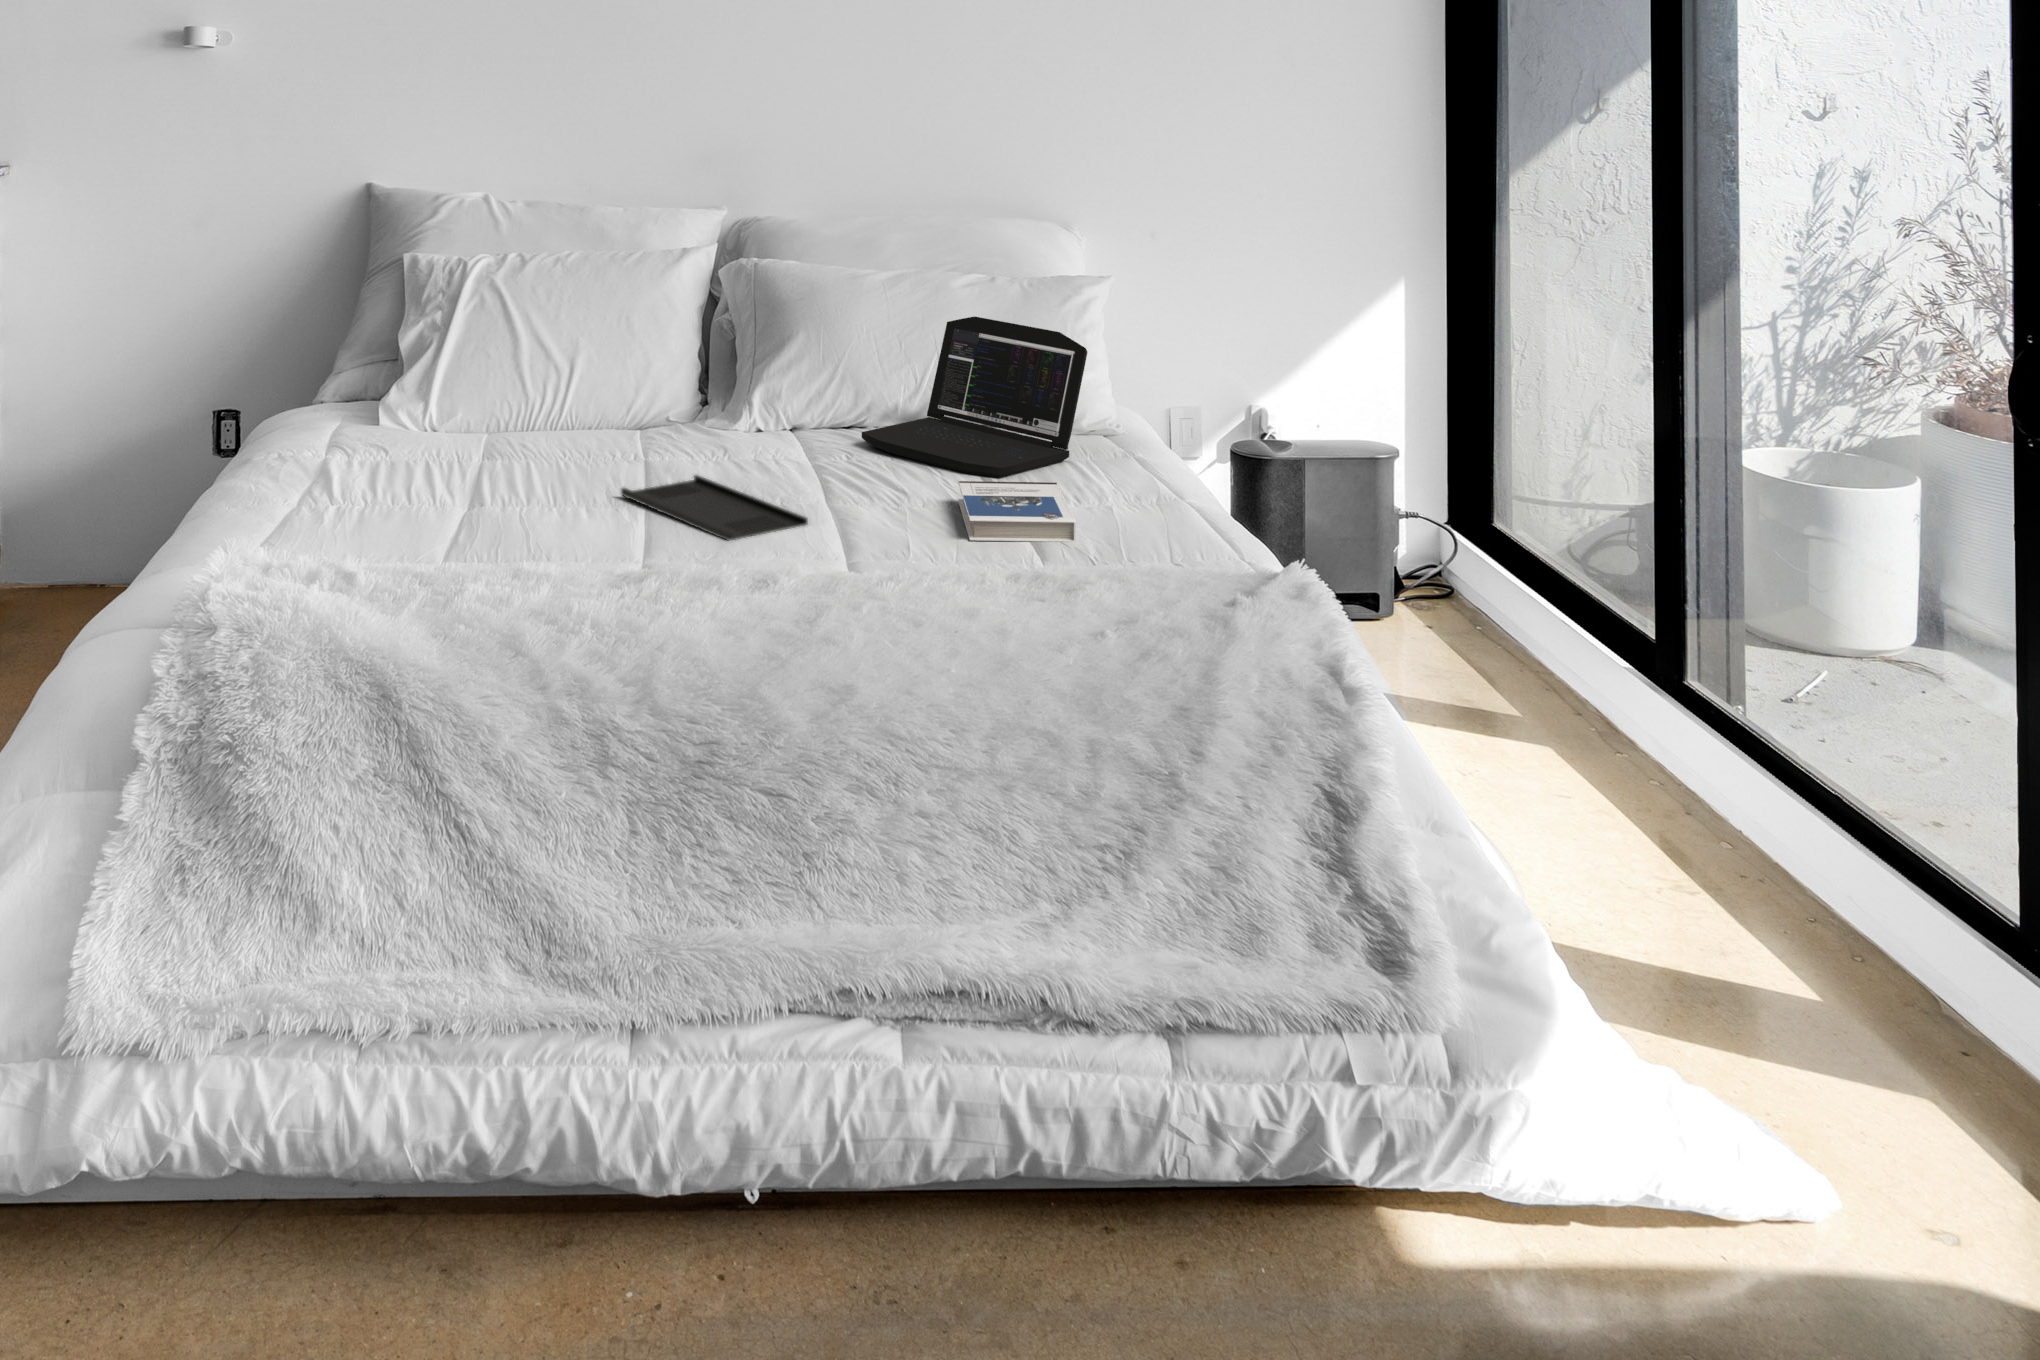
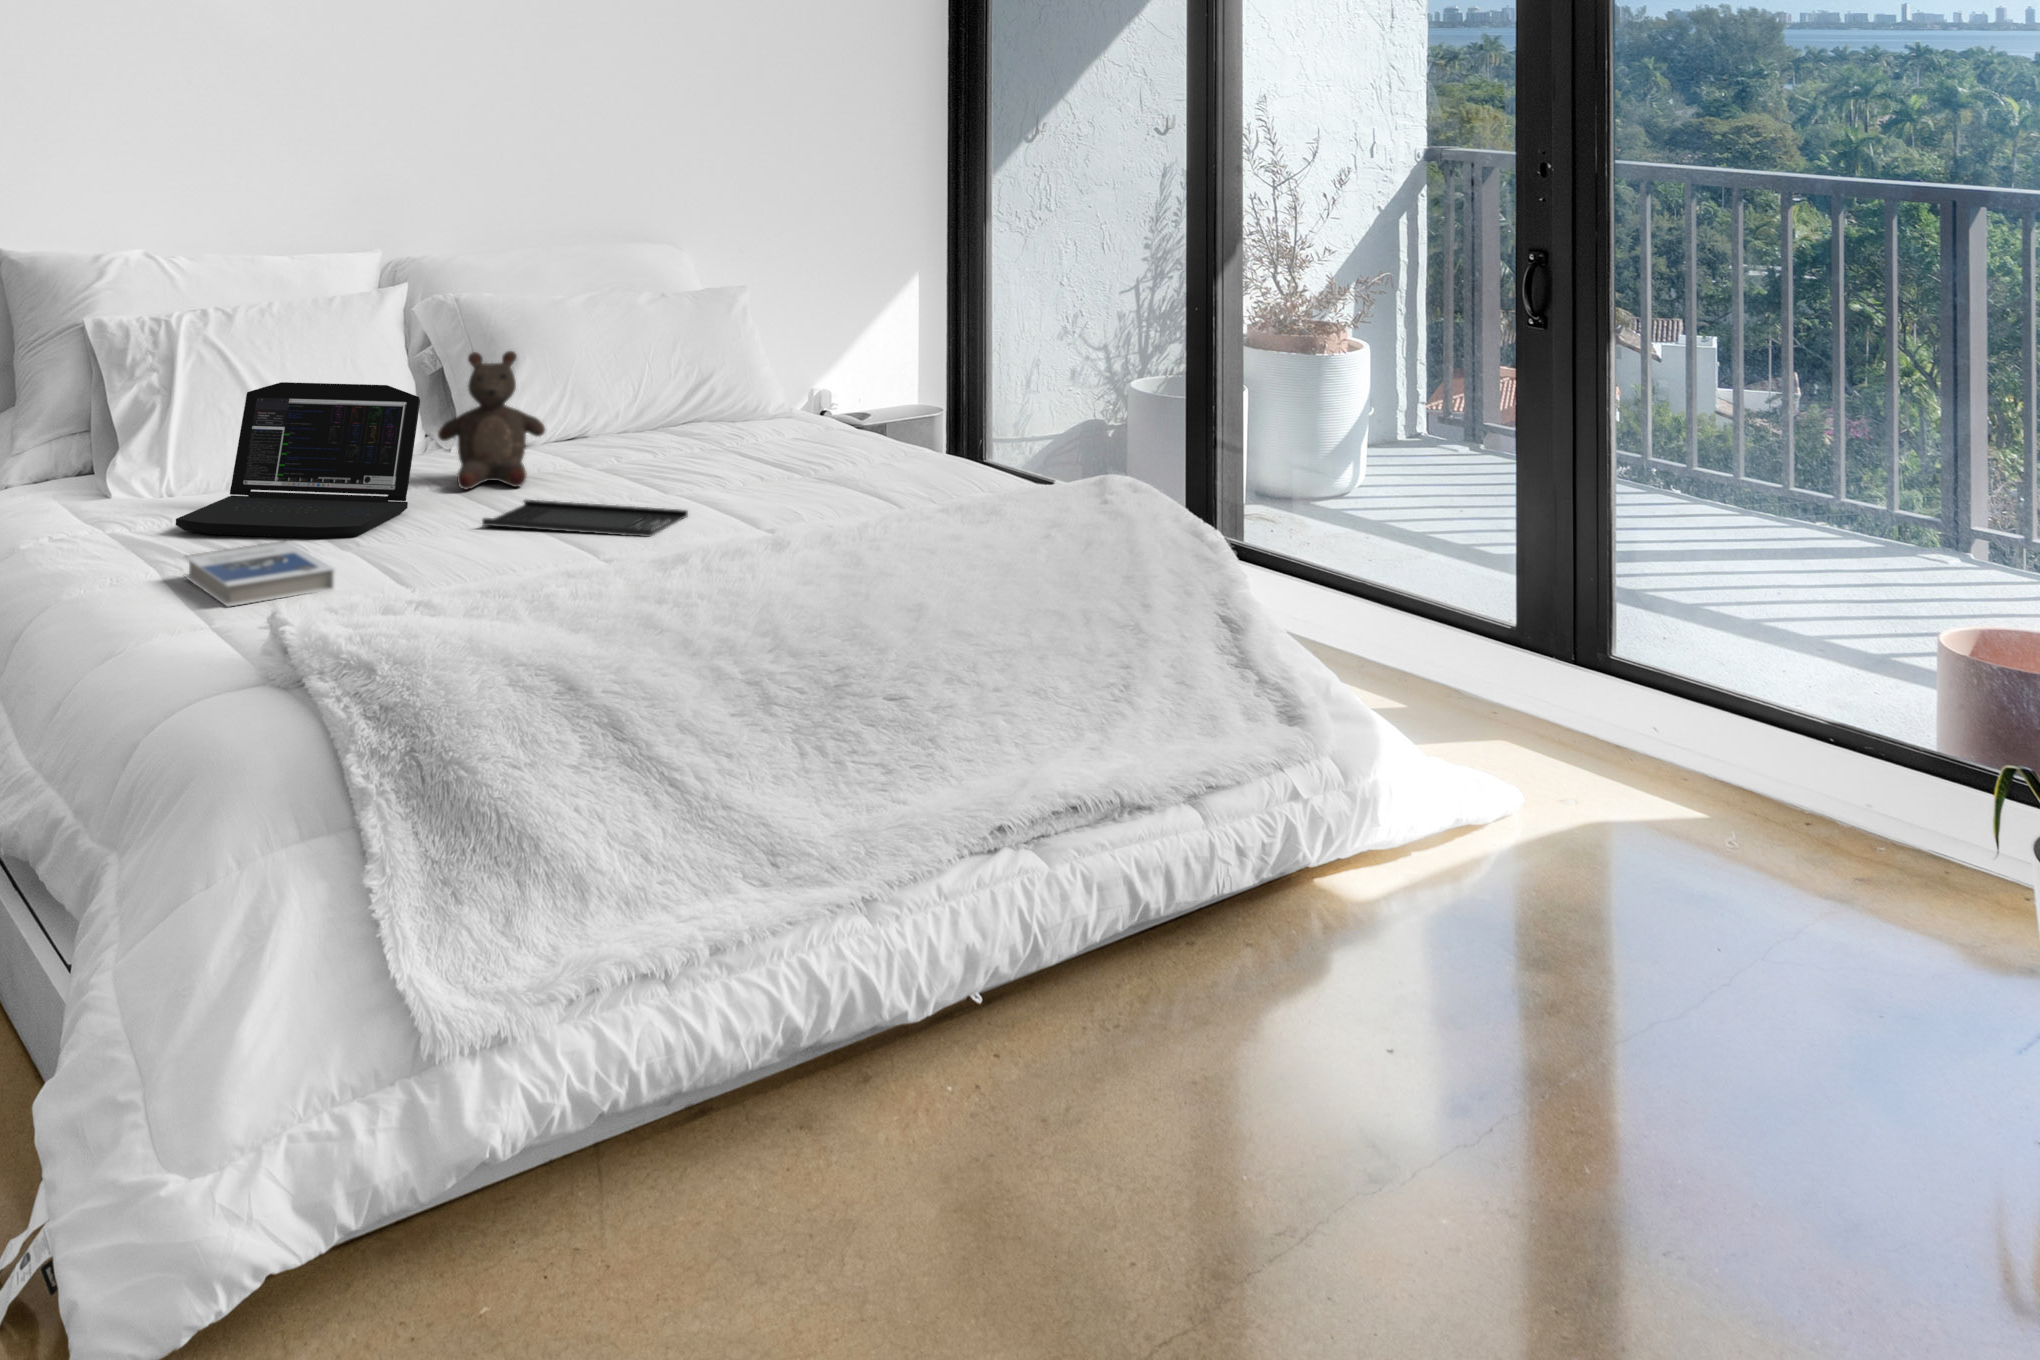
stuffed bear: none [683,313,788,459] -> present [438,351,545,490]
laptop: present [862,316,1087,478] -> present [176,382,420,538]
hardback book: present [958,481,1076,542] -> present [184,541,335,607]

